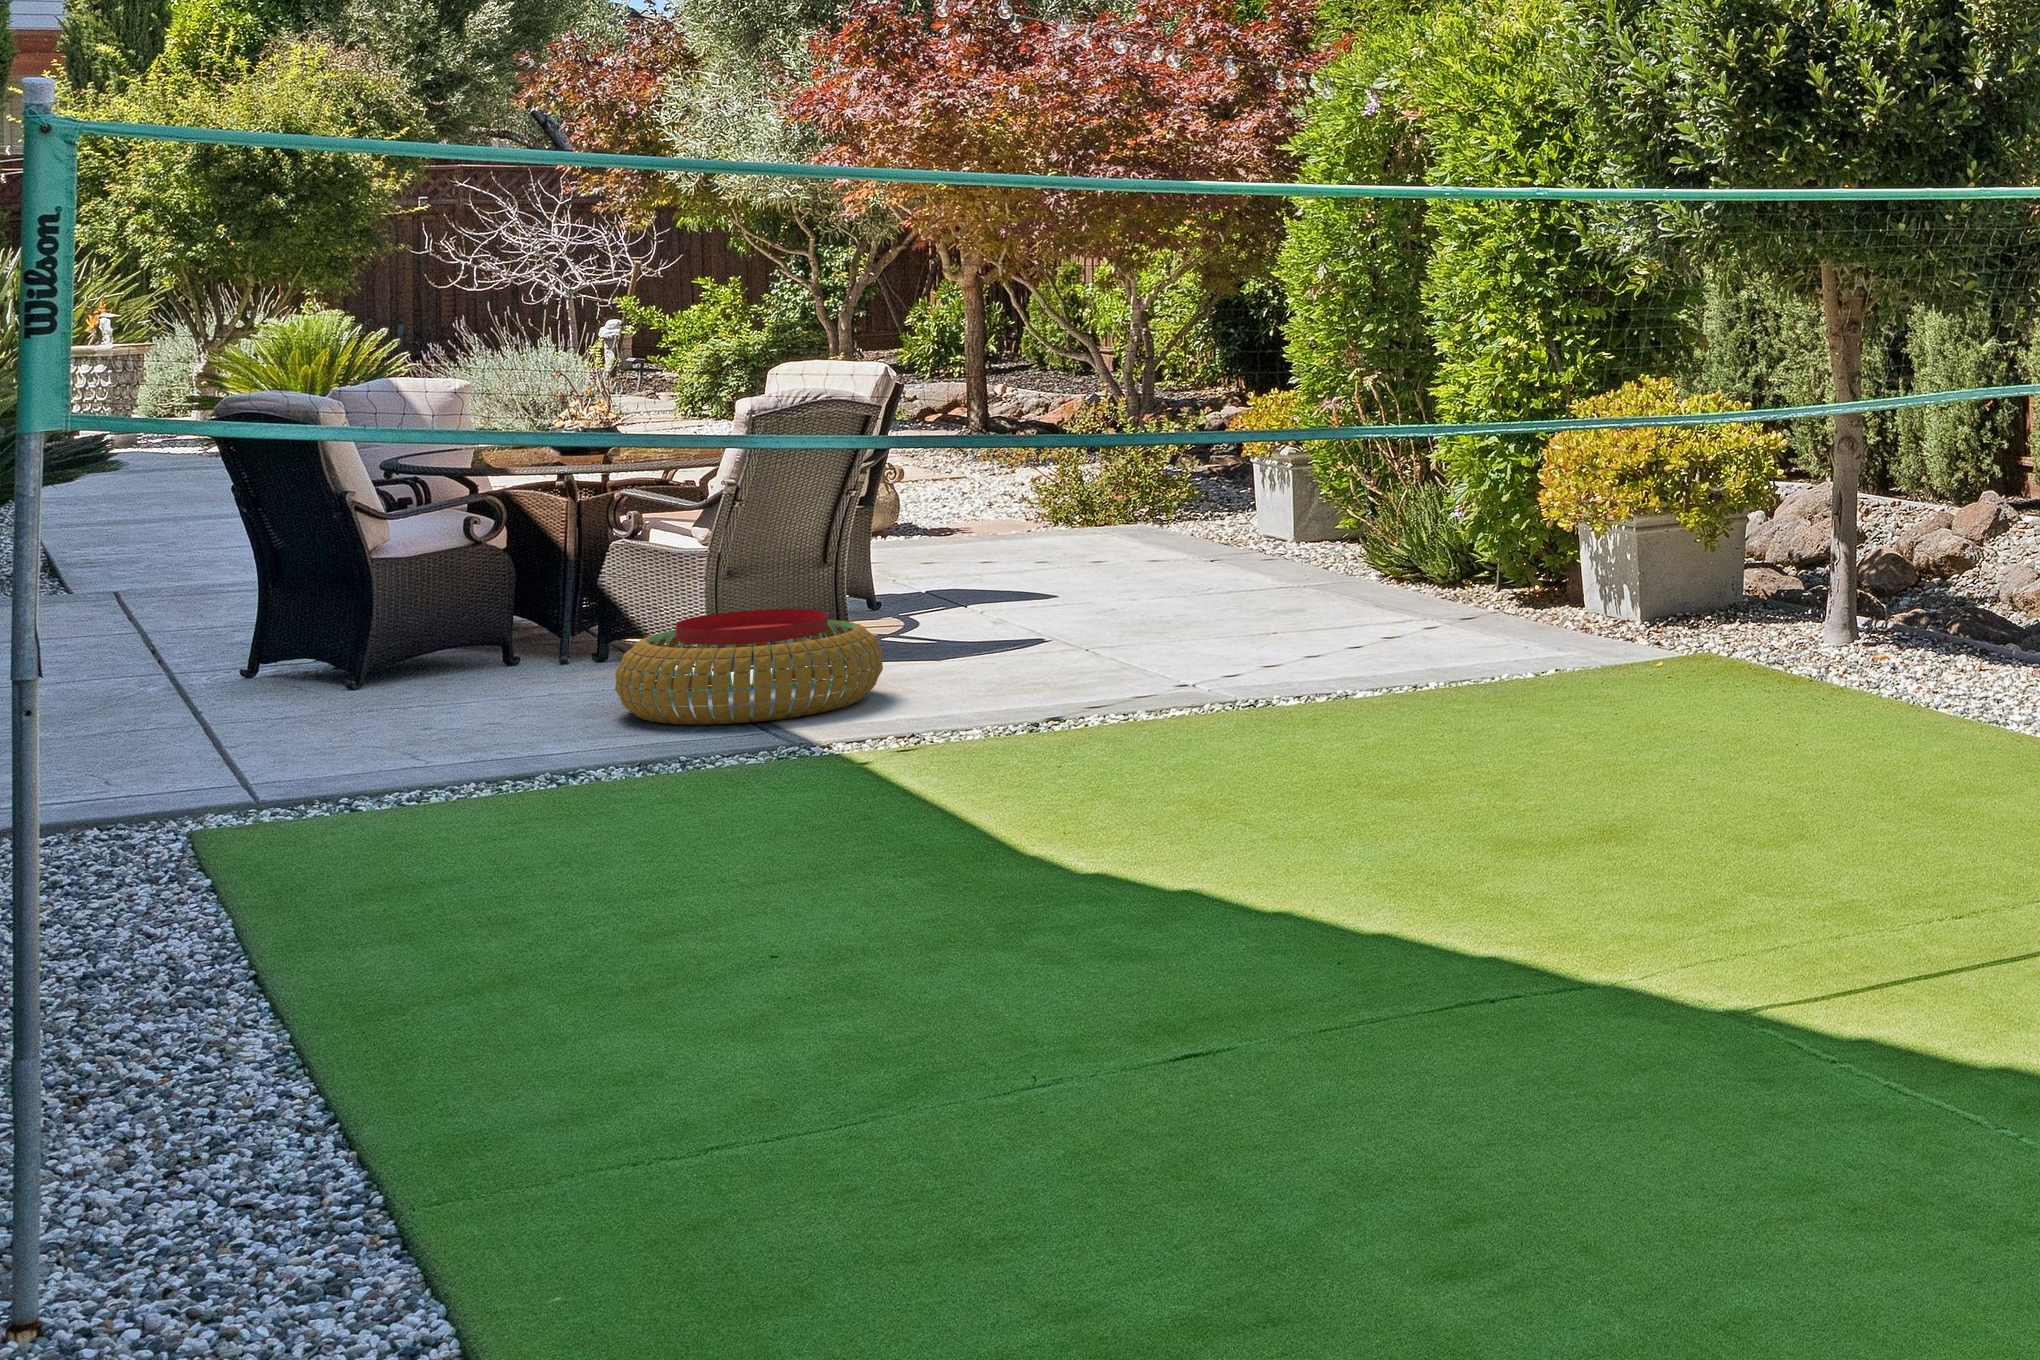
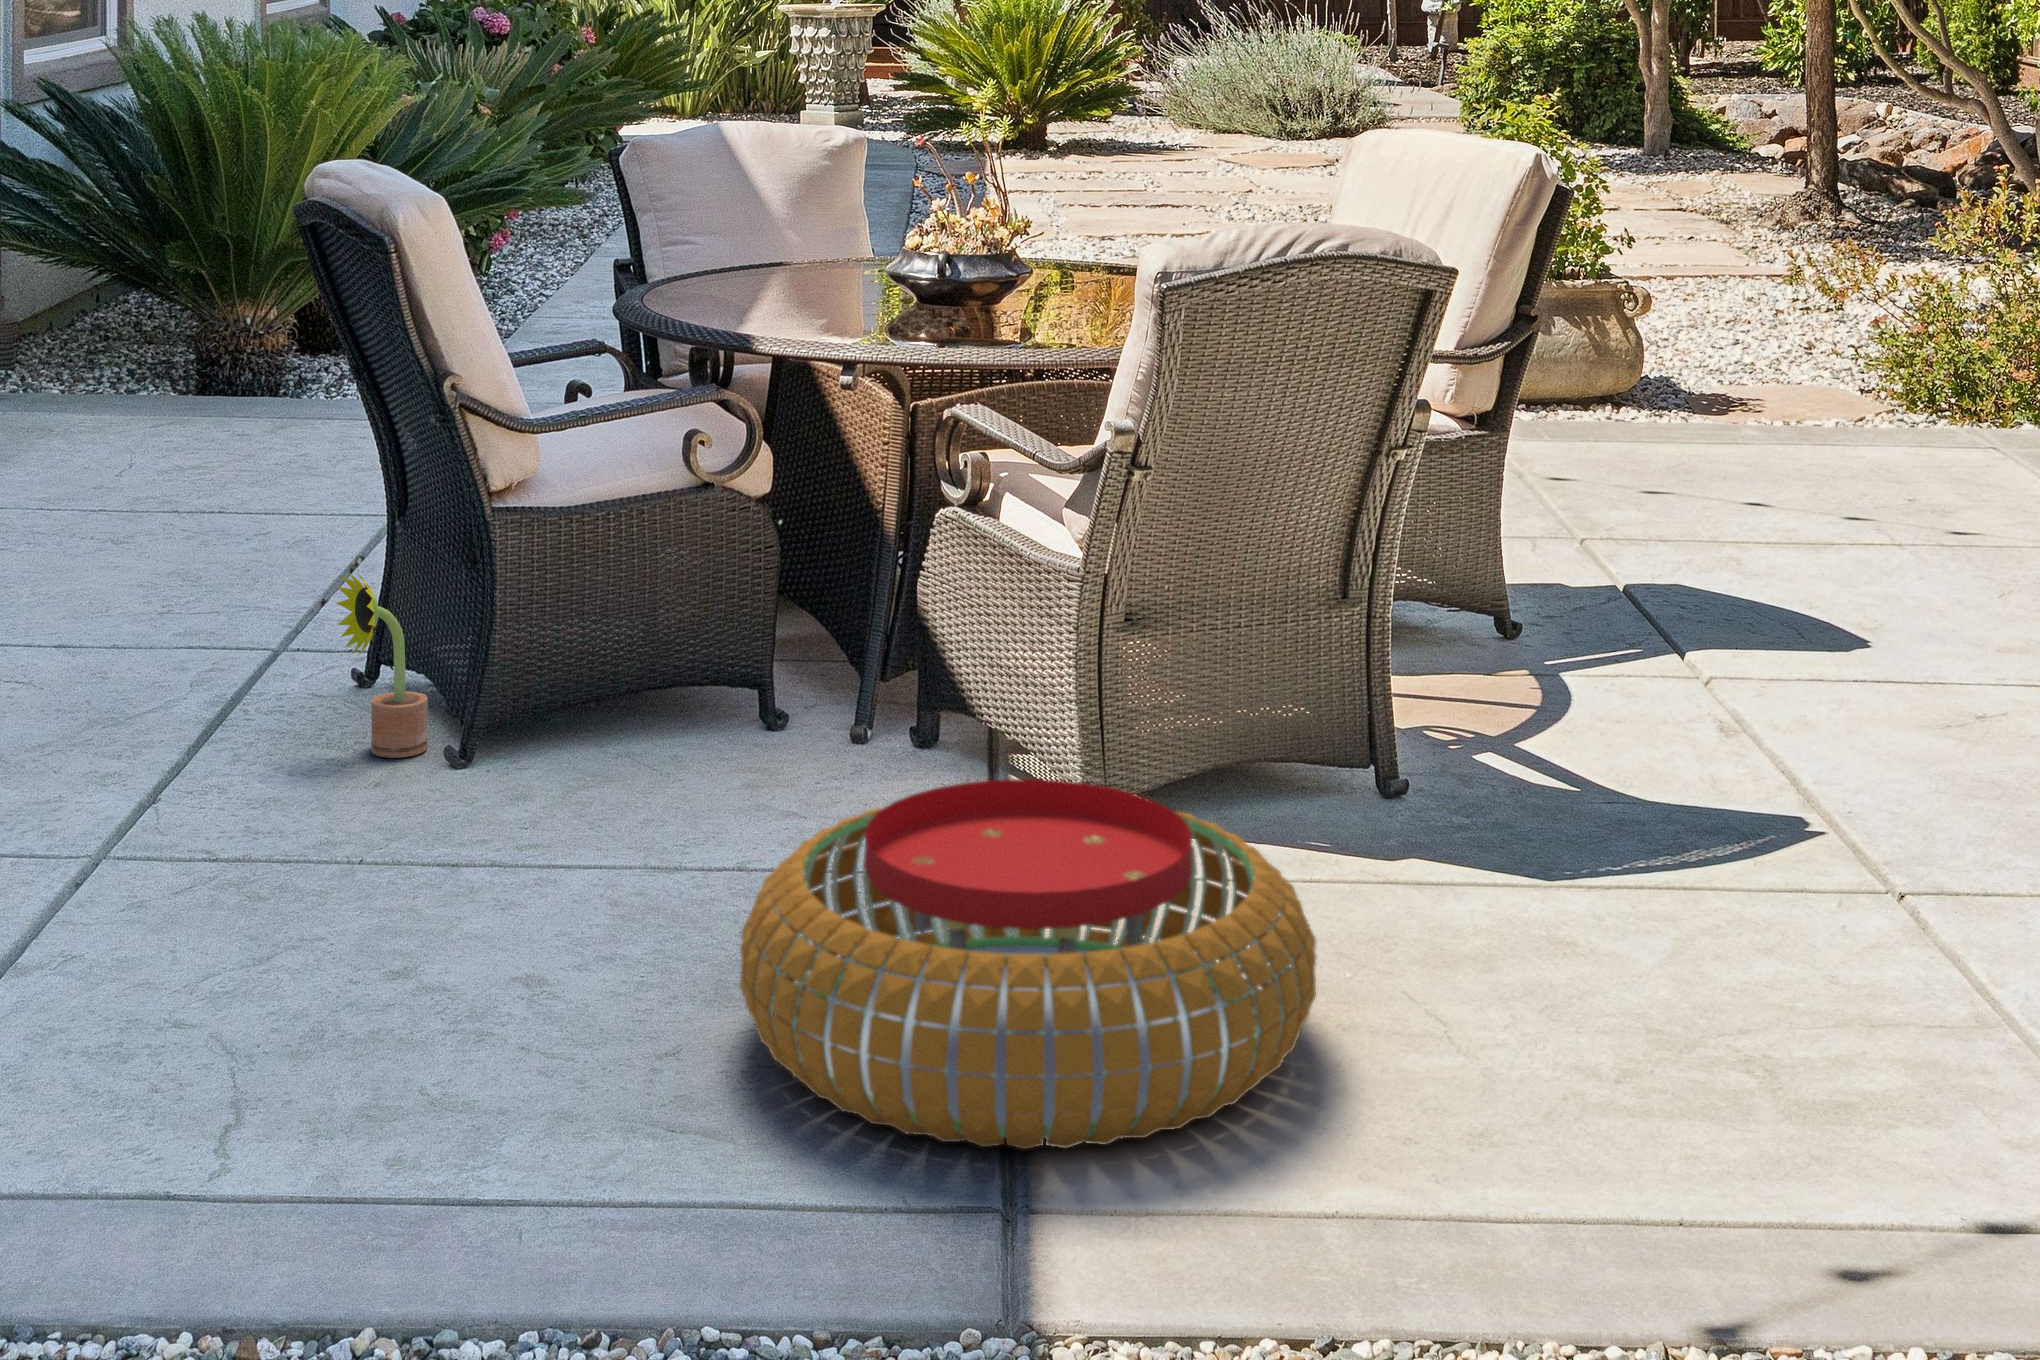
decorative plant: none [240,601,302,701] -> present [336,573,428,758]

